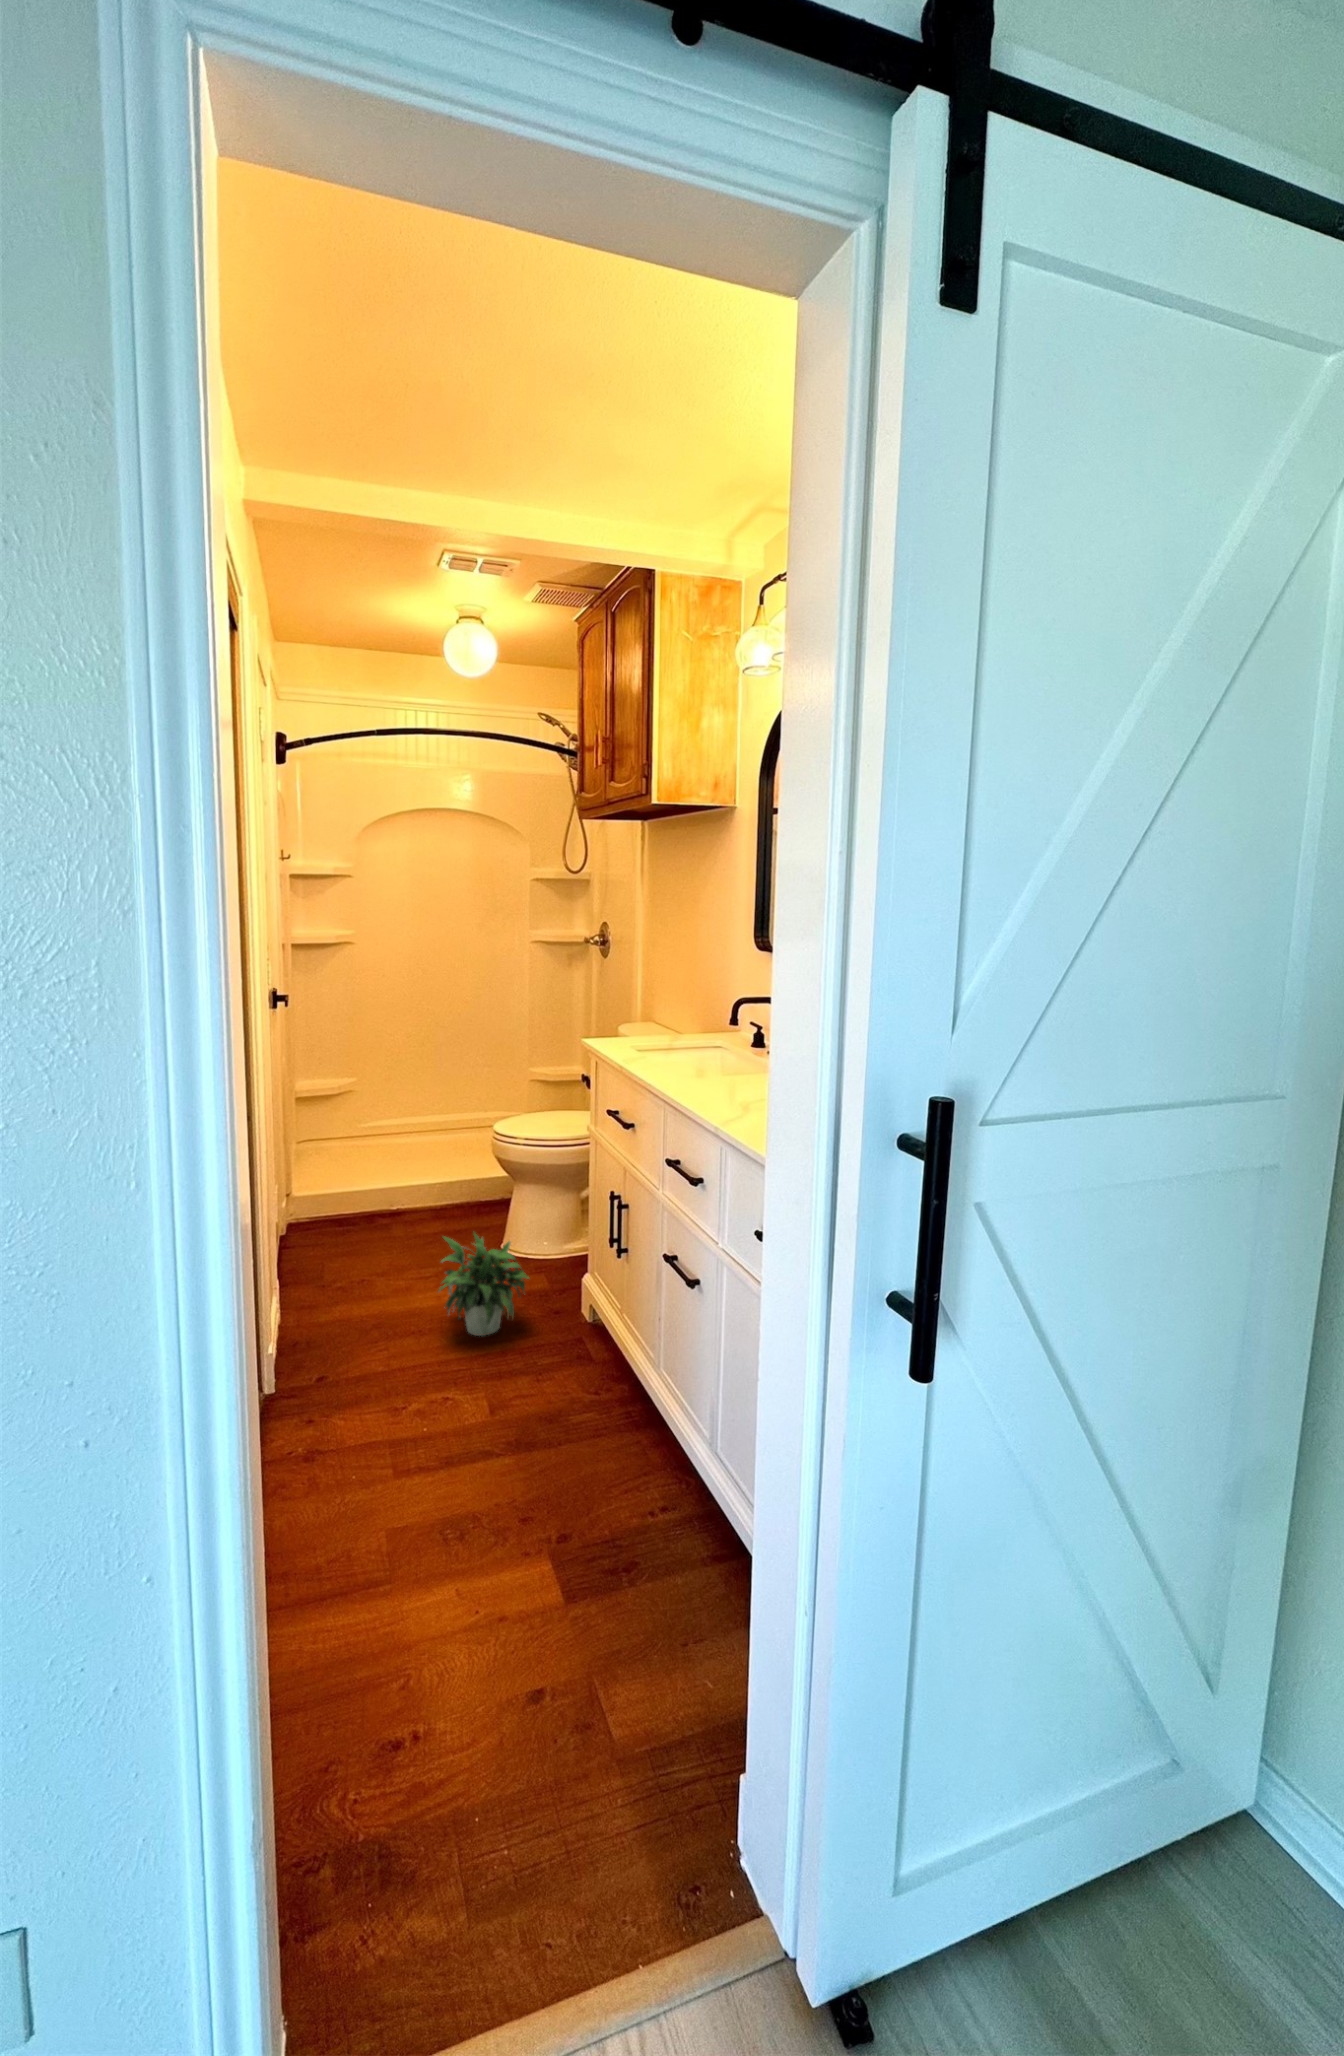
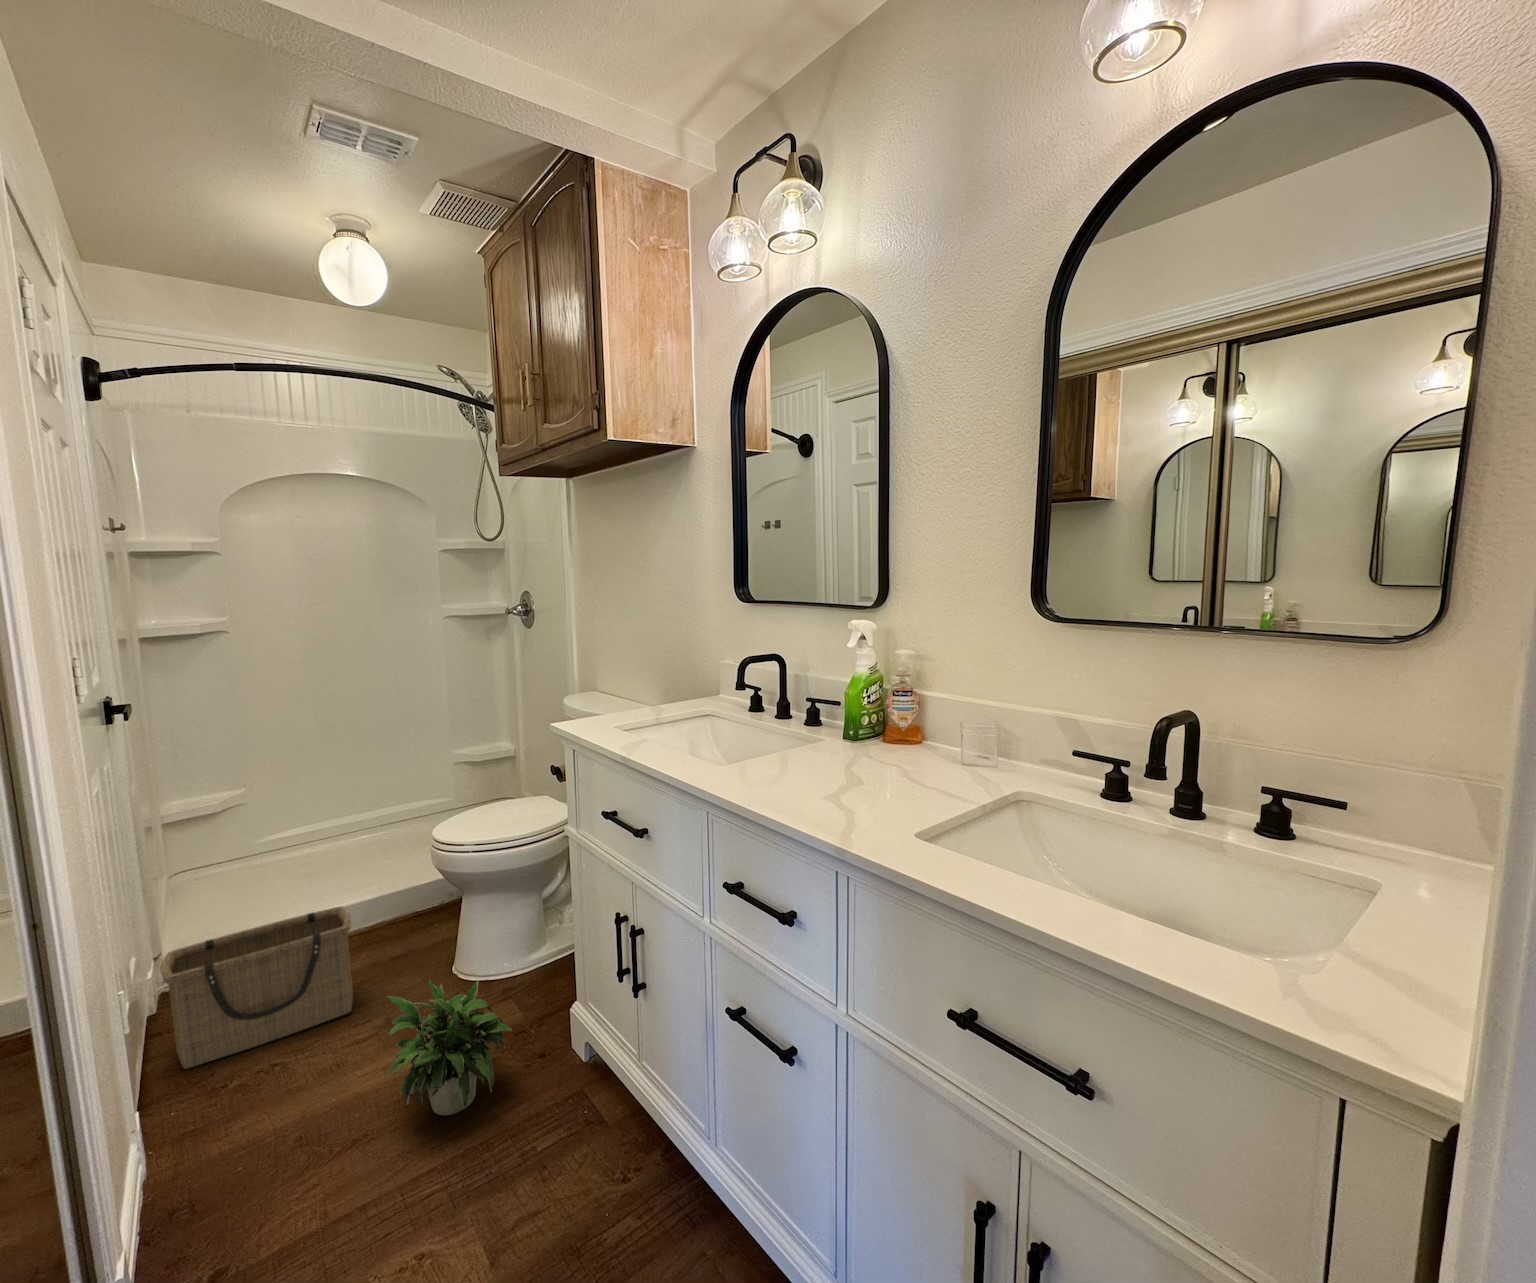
basket: none [292,1175,425,1276] -> present [160,906,353,1069]

